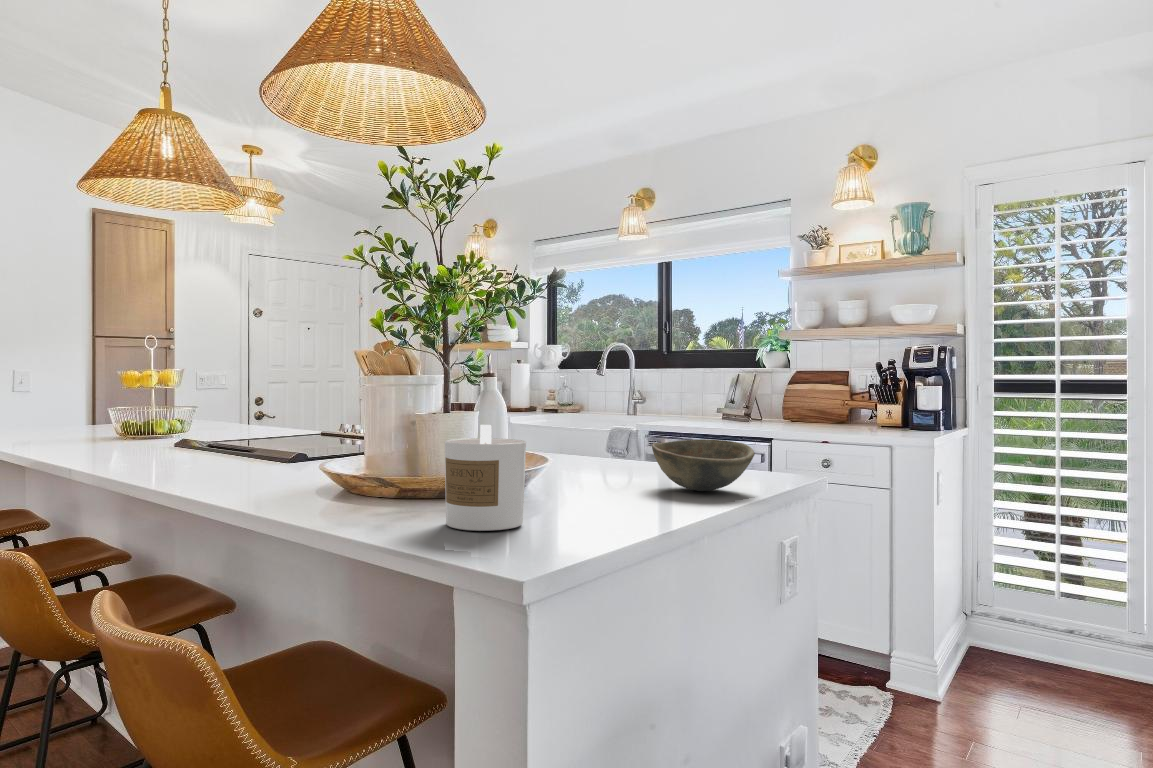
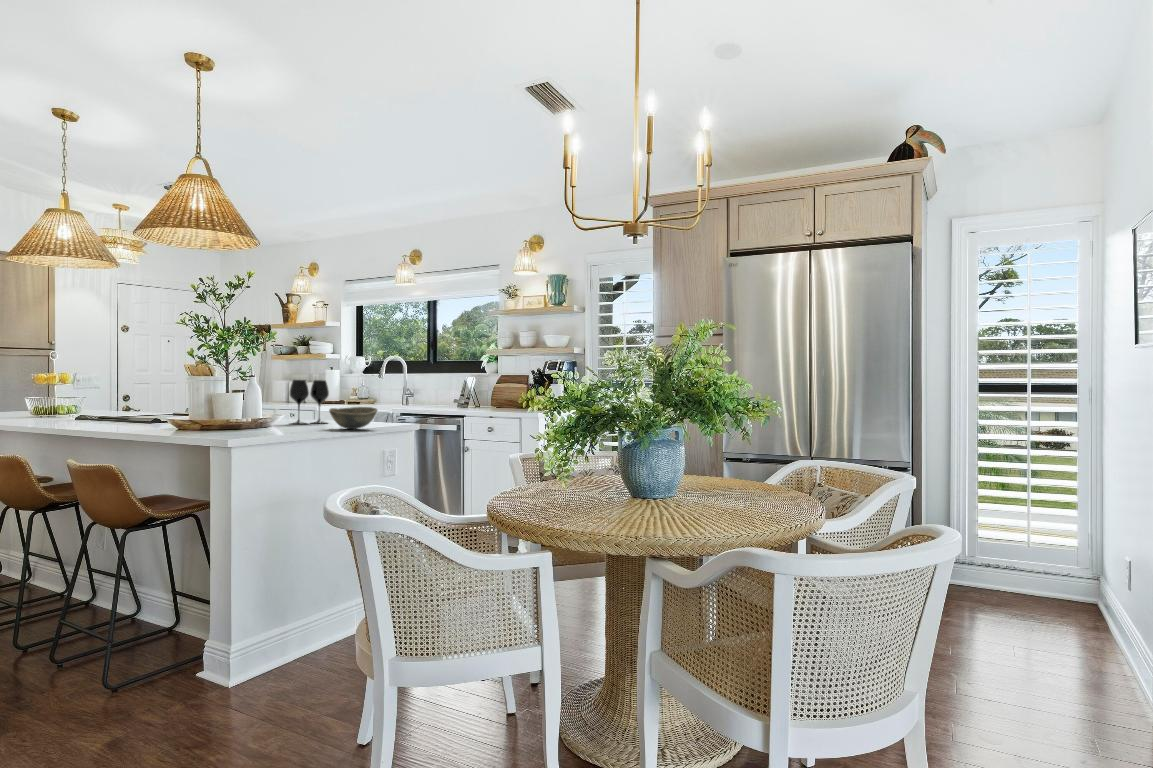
wine glass: none [540,381,608,469] -> present [290,380,329,424]
candle: present [445,425,526,531] -> none [213,396,248,435]

